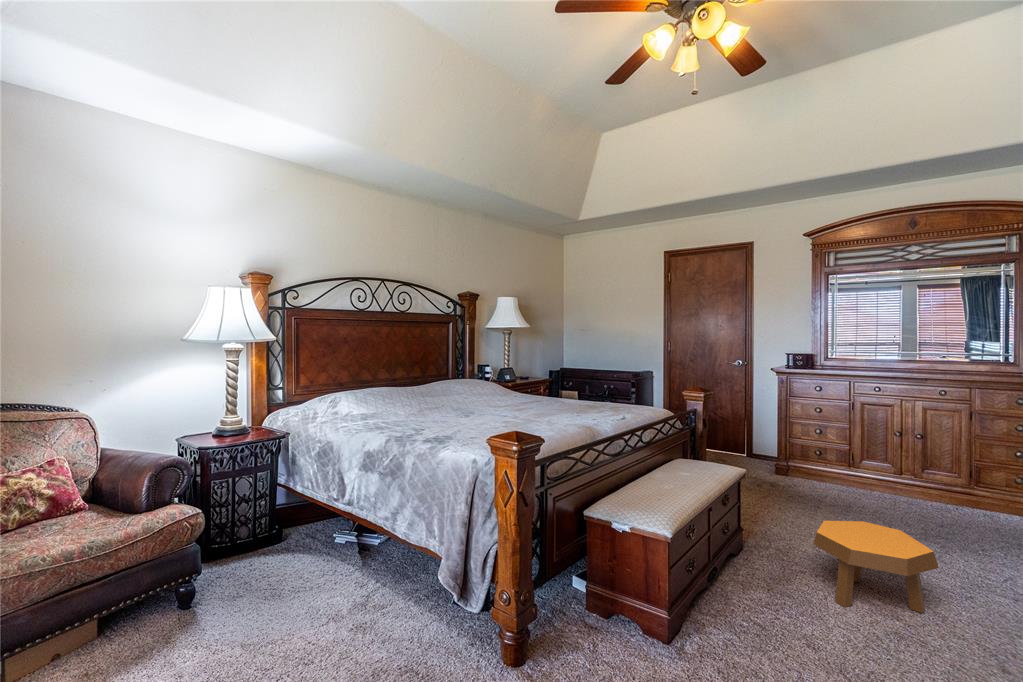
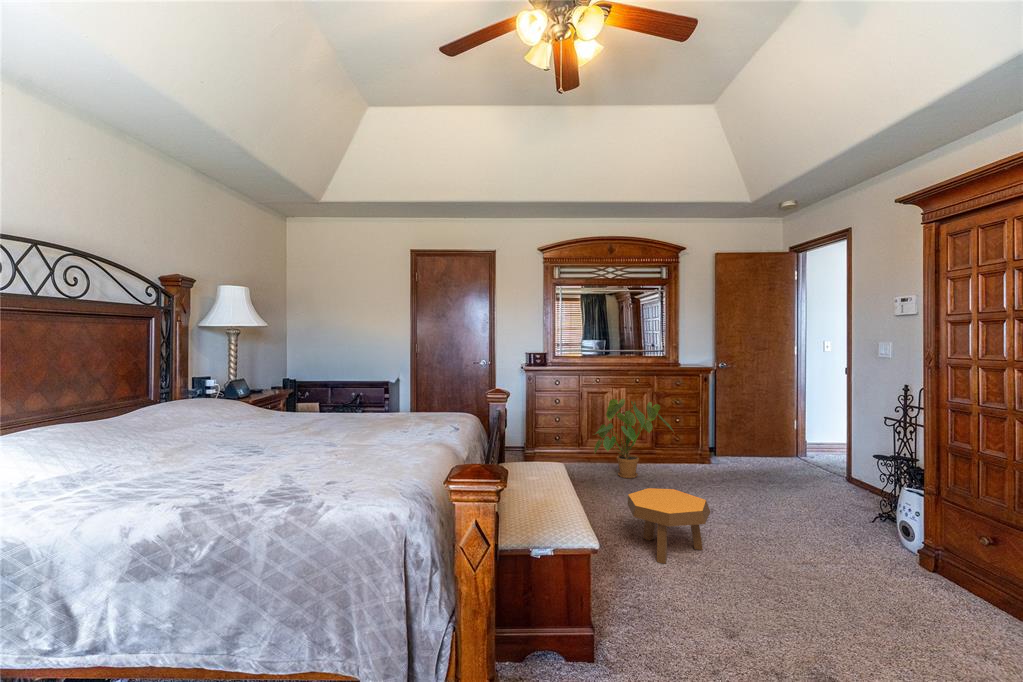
house plant: none [855,415,990,518] -> present [594,399,673,478]

